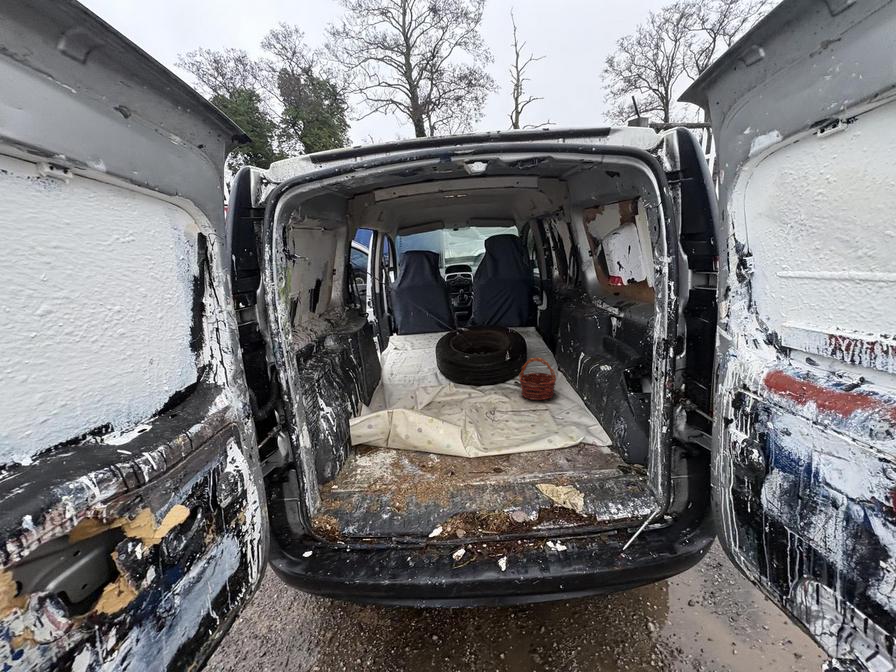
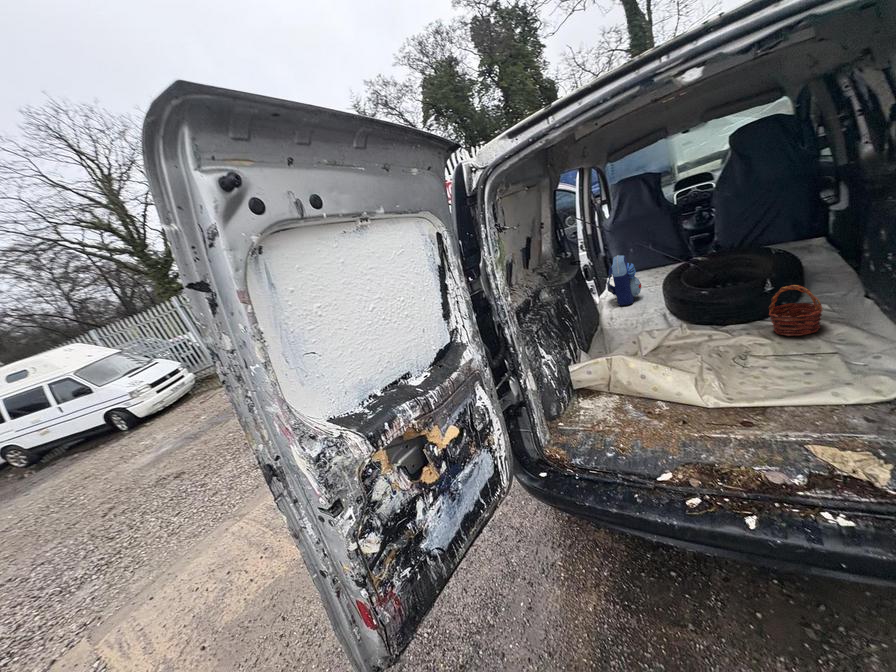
backpack: none [388,316,418,363] -> present [607,255,641,305]

